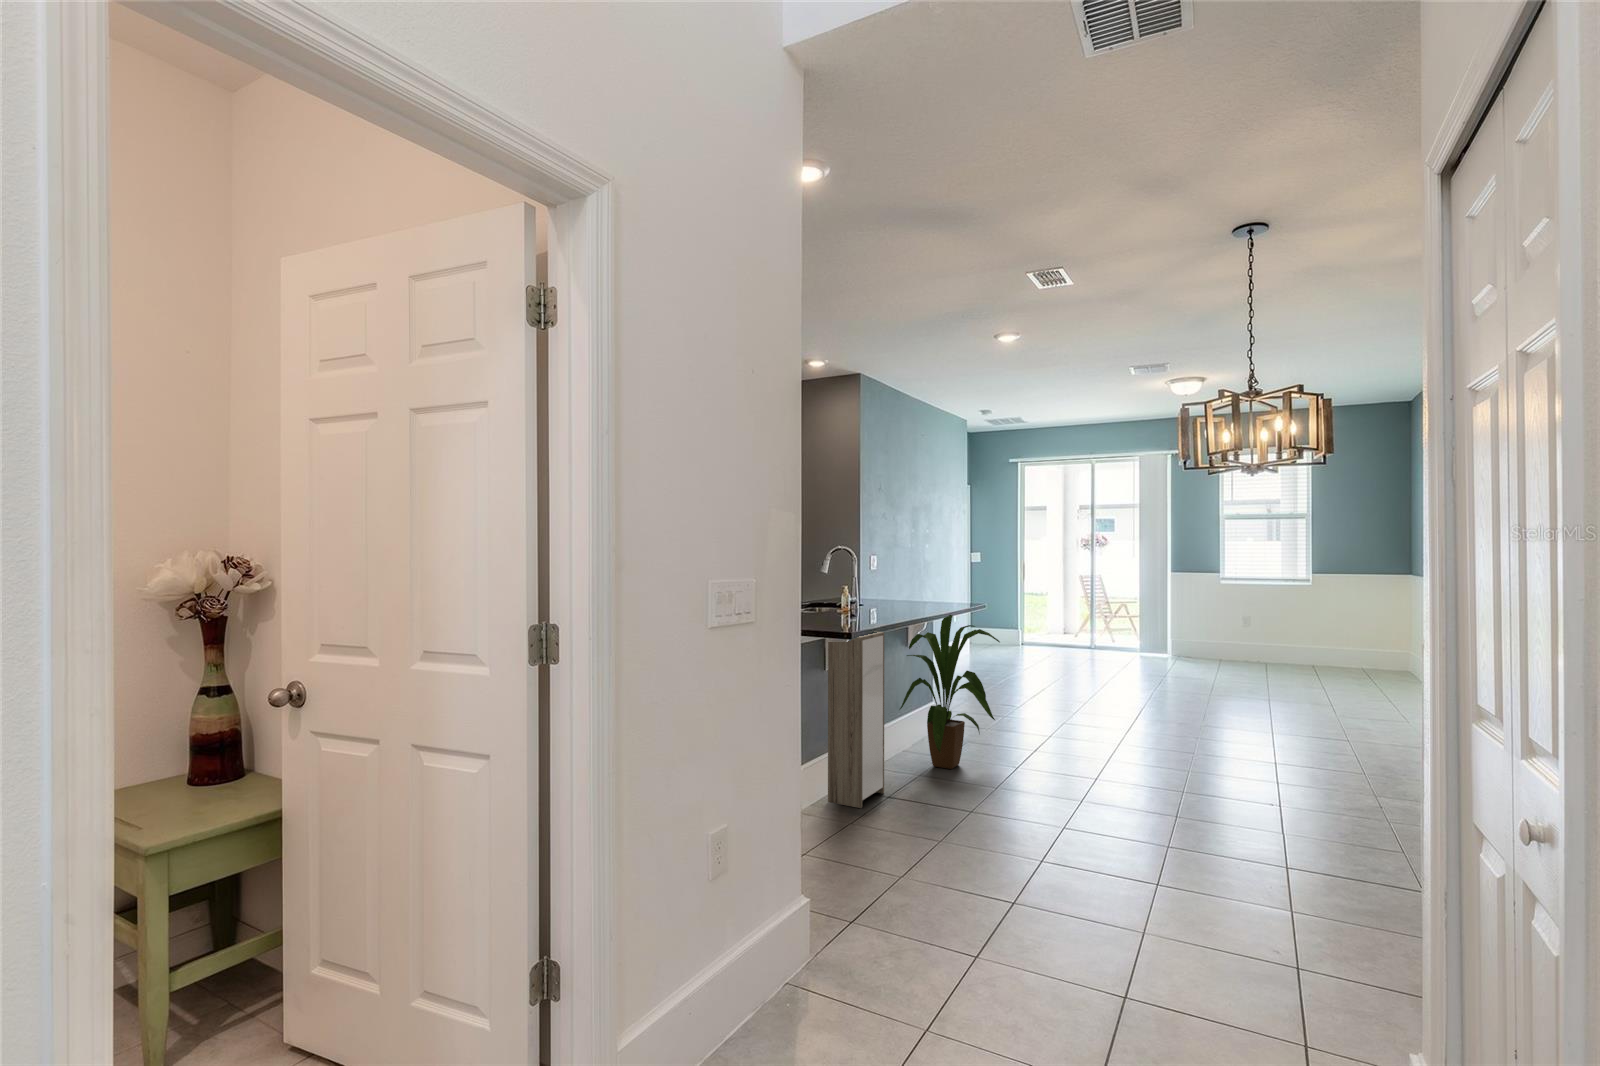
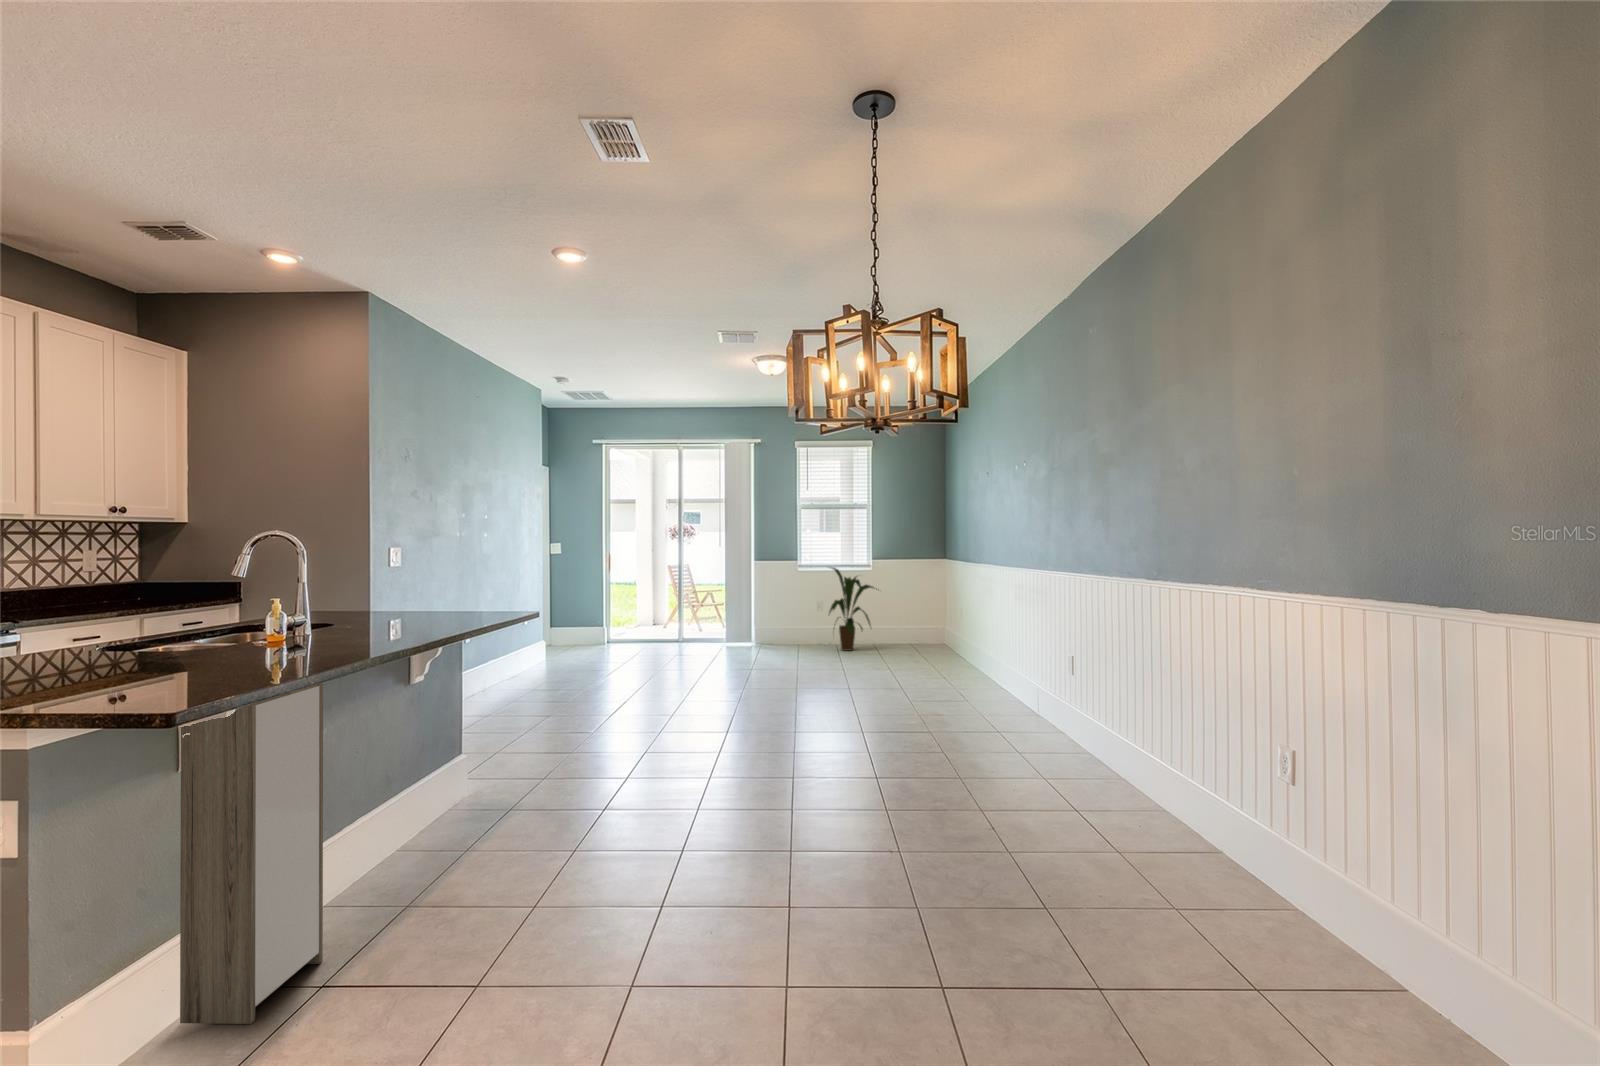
house plant: present [900,615,1000,769] -> present [829,568,879,651]

